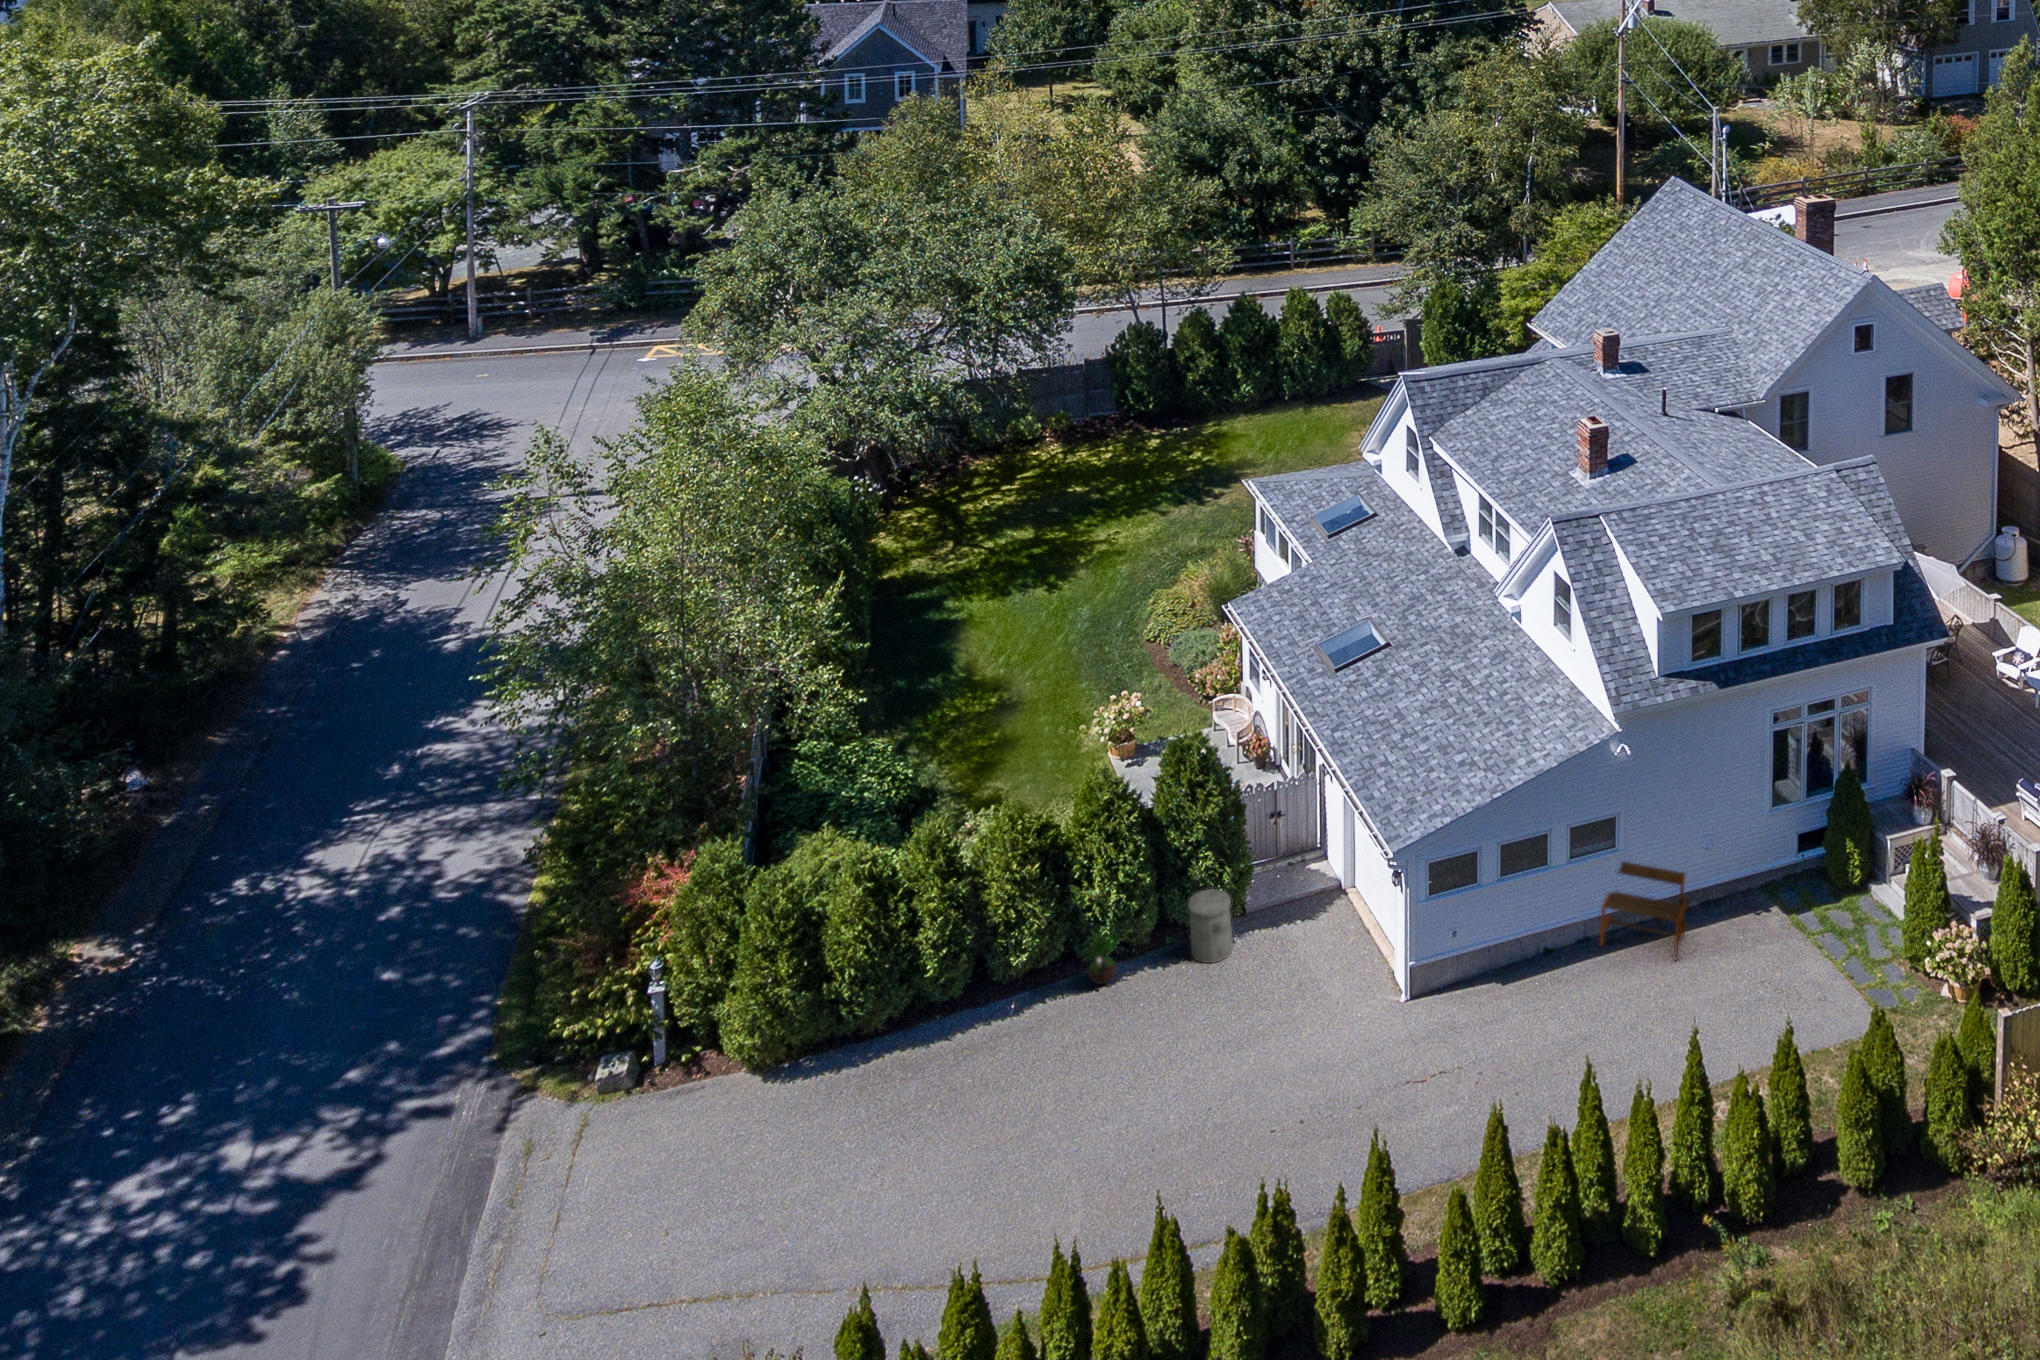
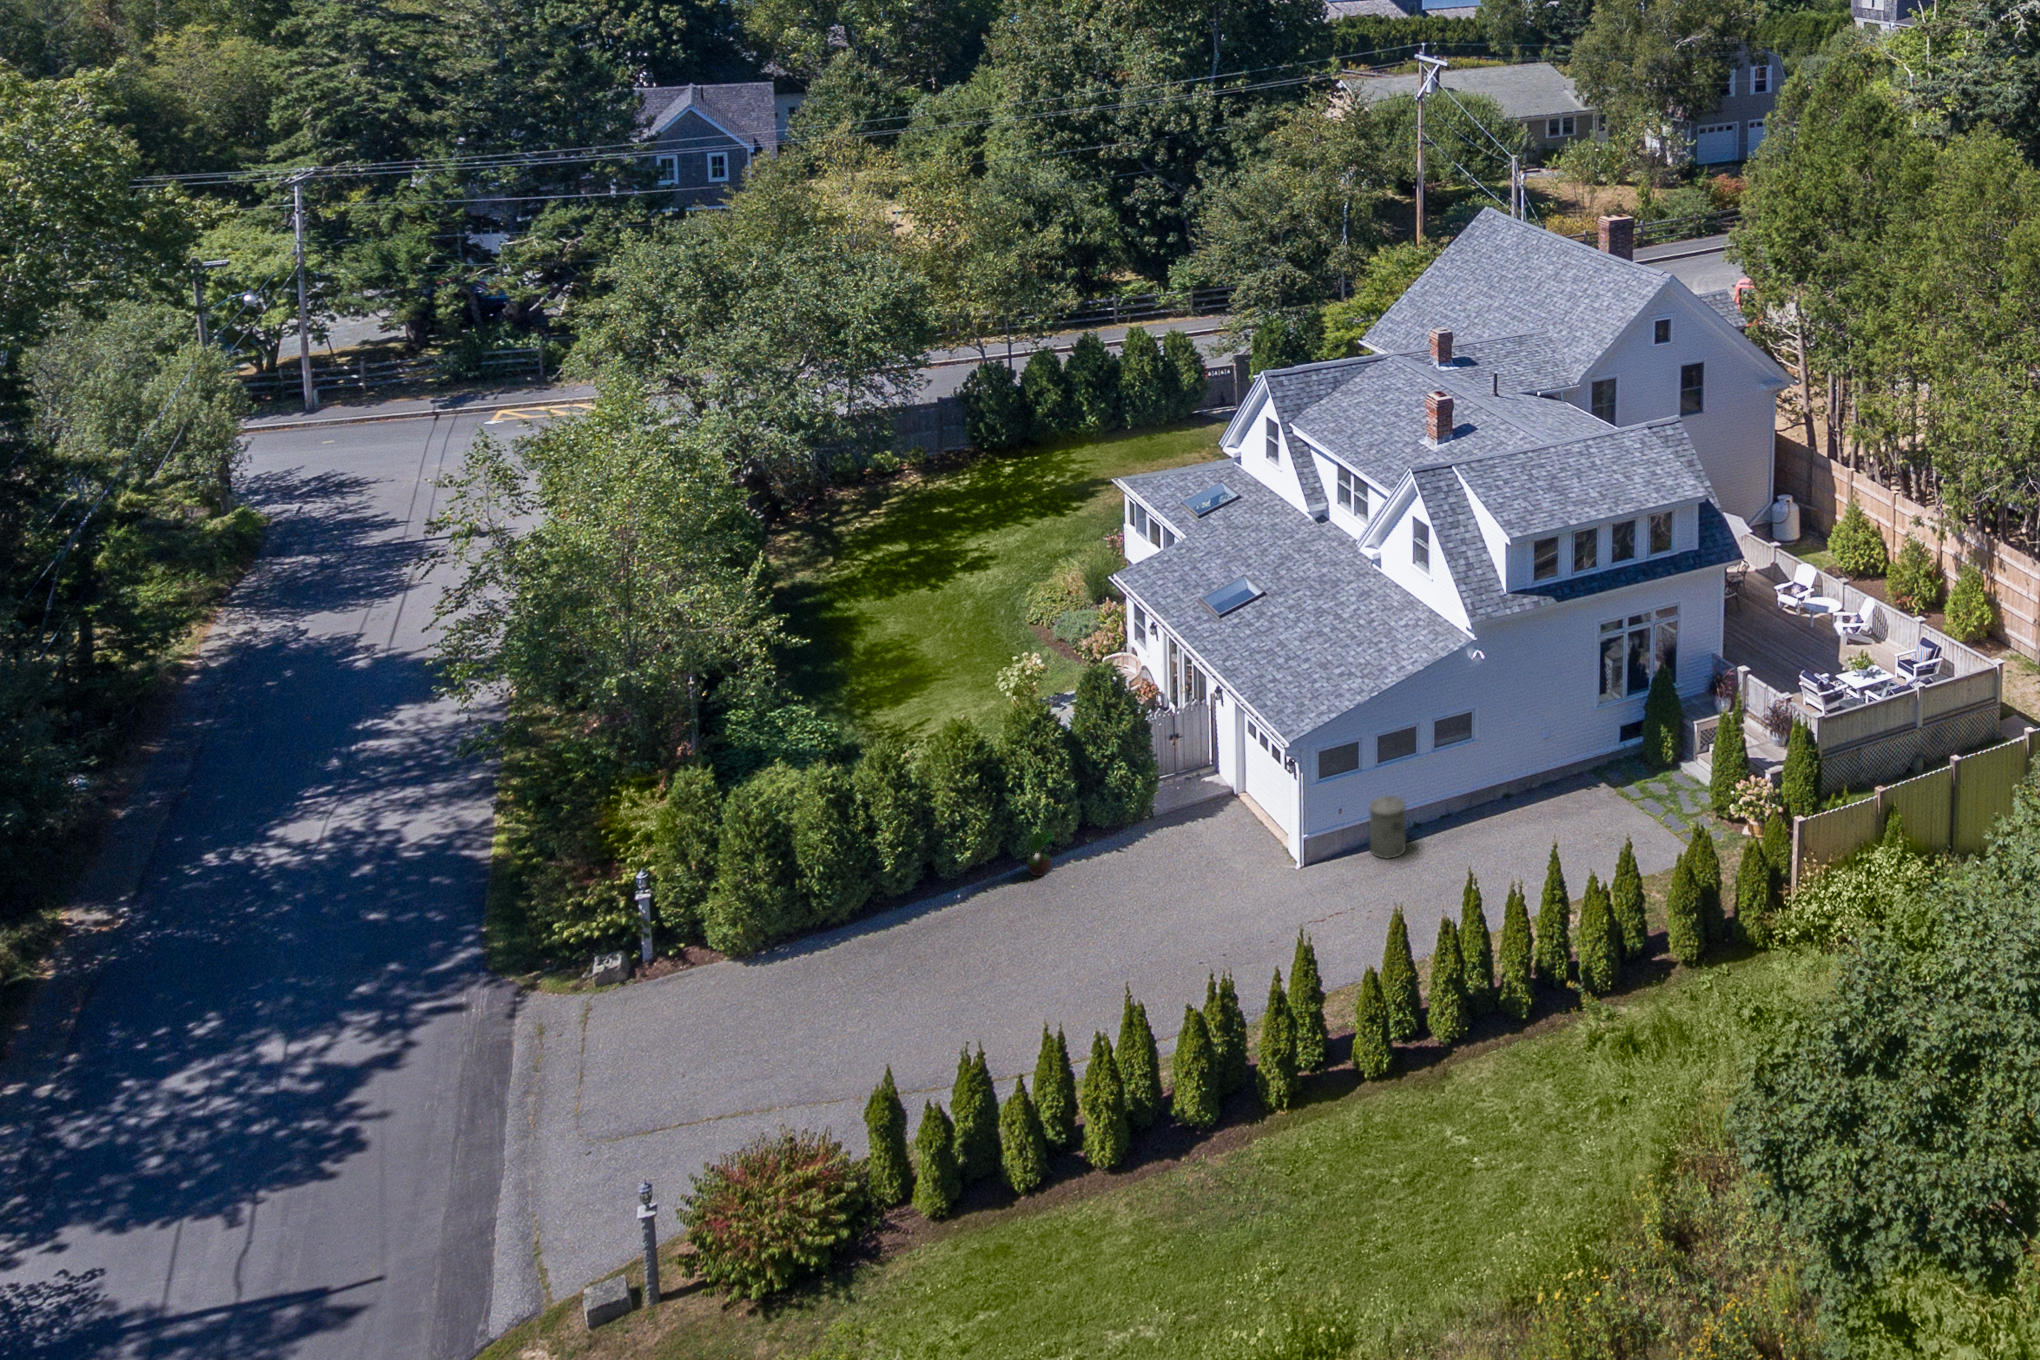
bench: present [1600,860,1687,960] -> none [1464,747,1536,826]
trash can: present [1188,889,1233,963] -> present [1369,796,1406,859]

